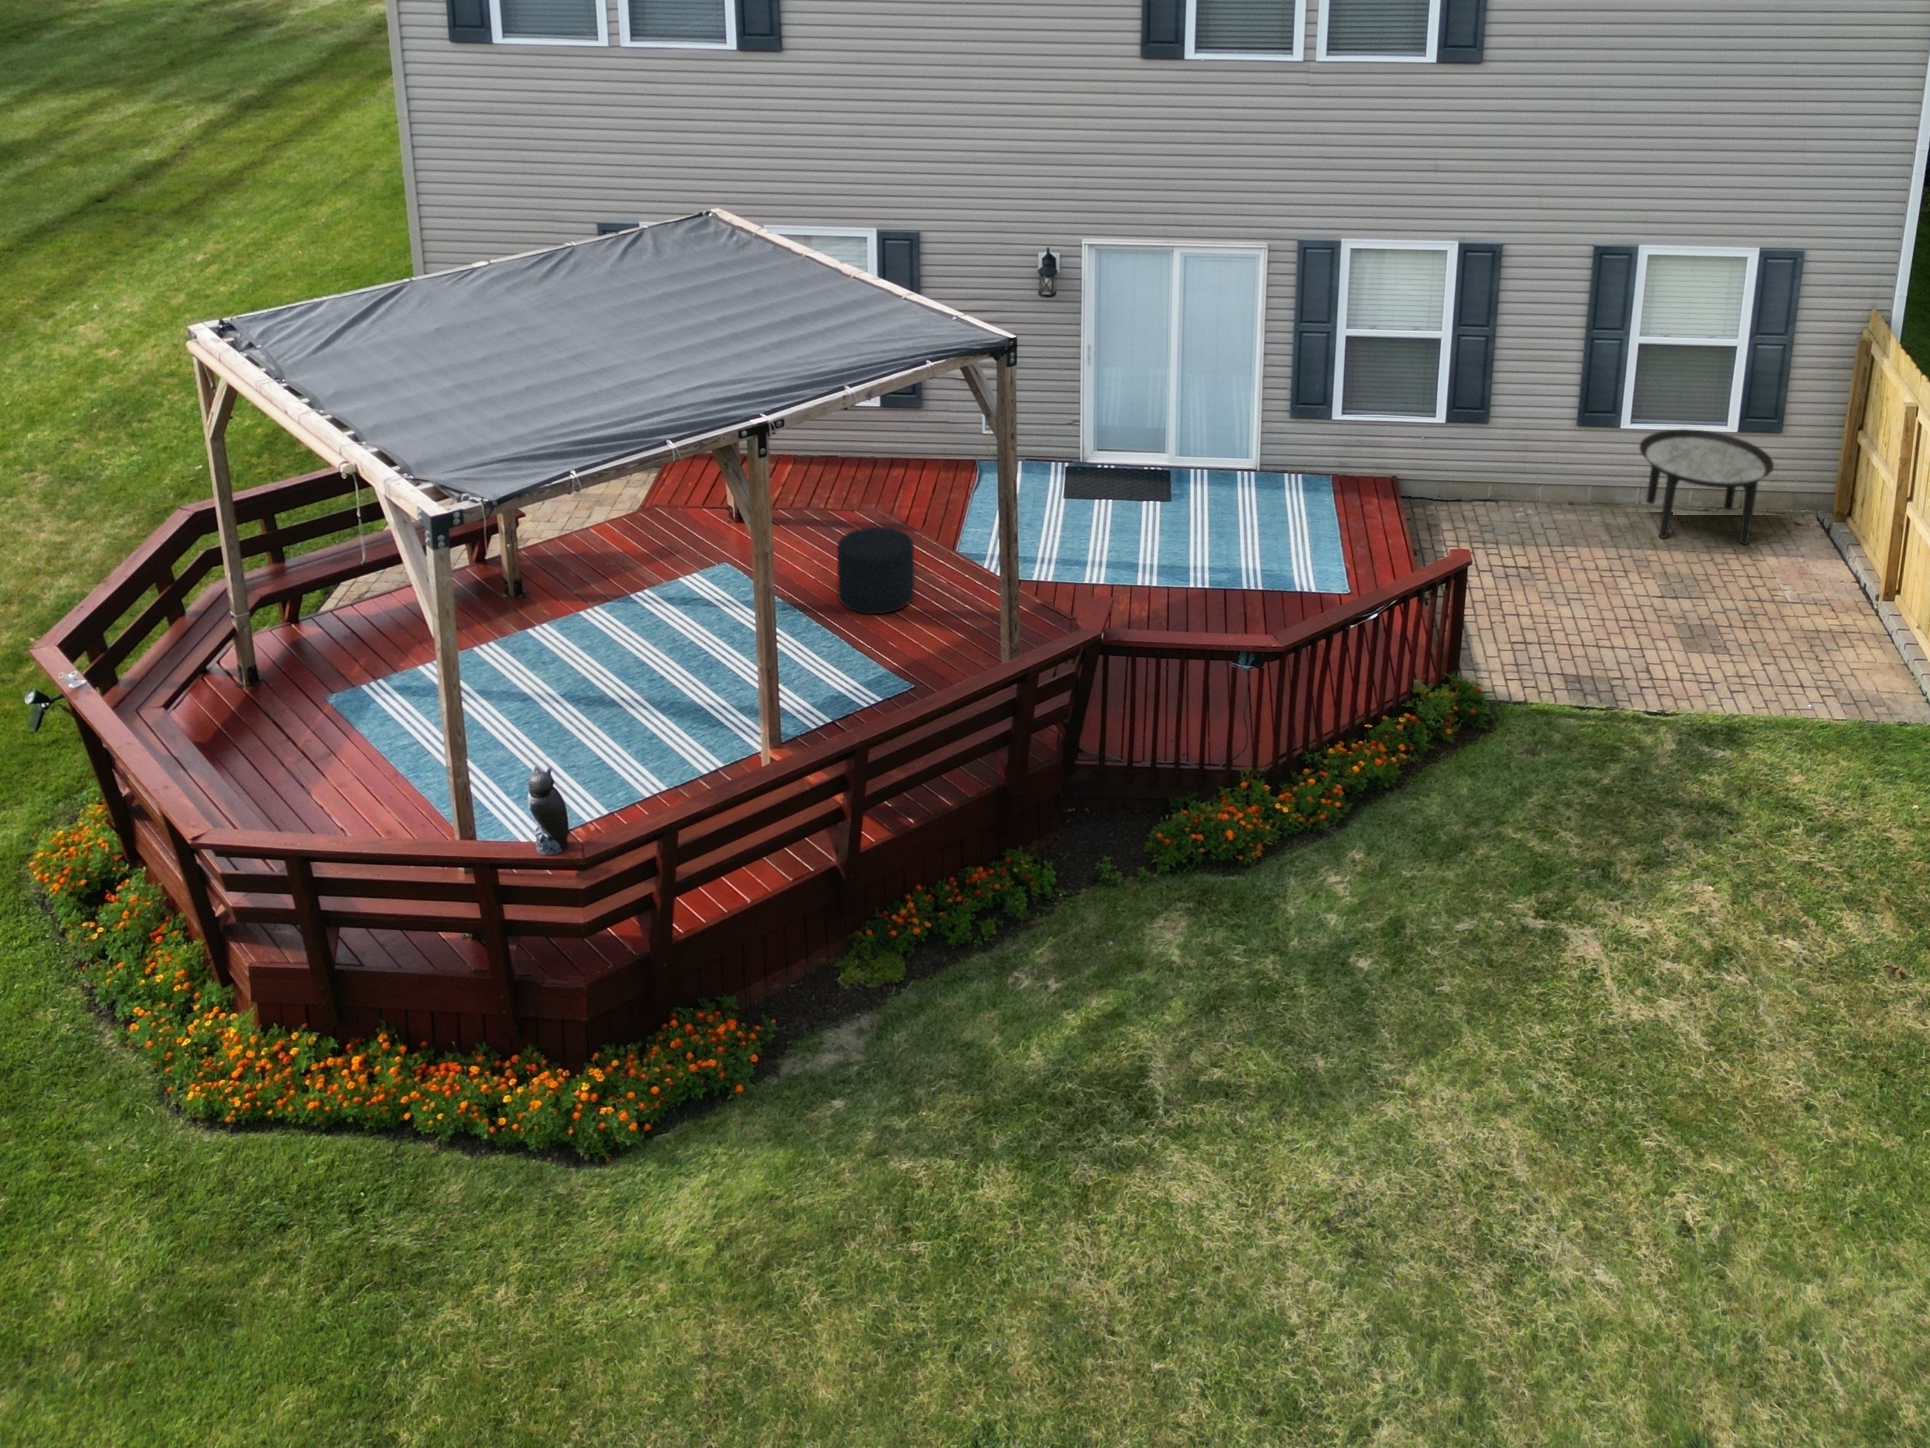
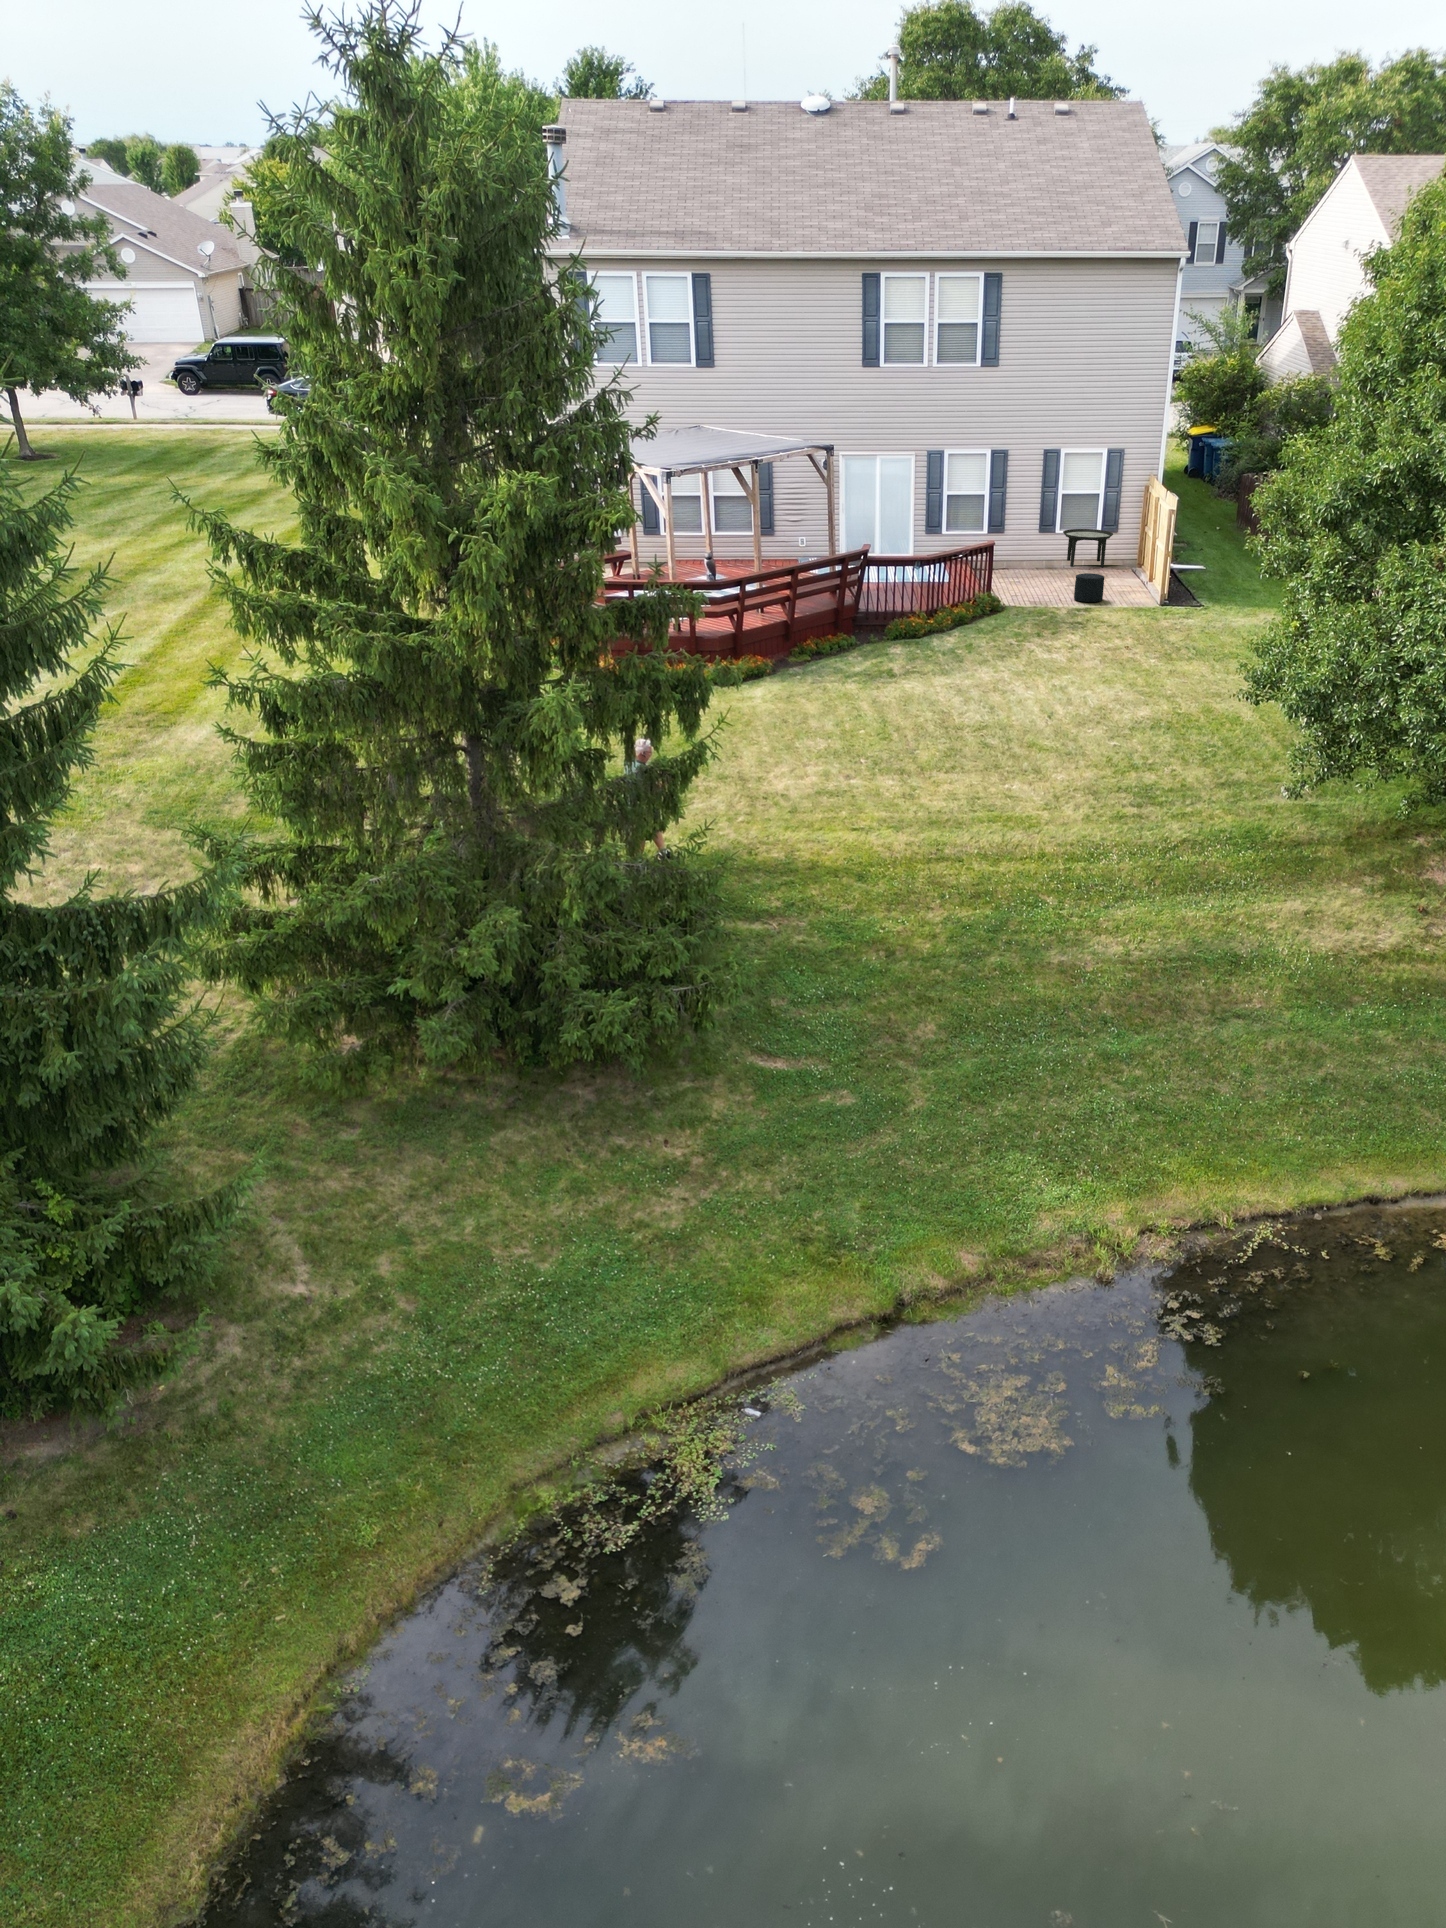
ottoman: present [837,527,914,614] -> present [1074,573,1104,602]

